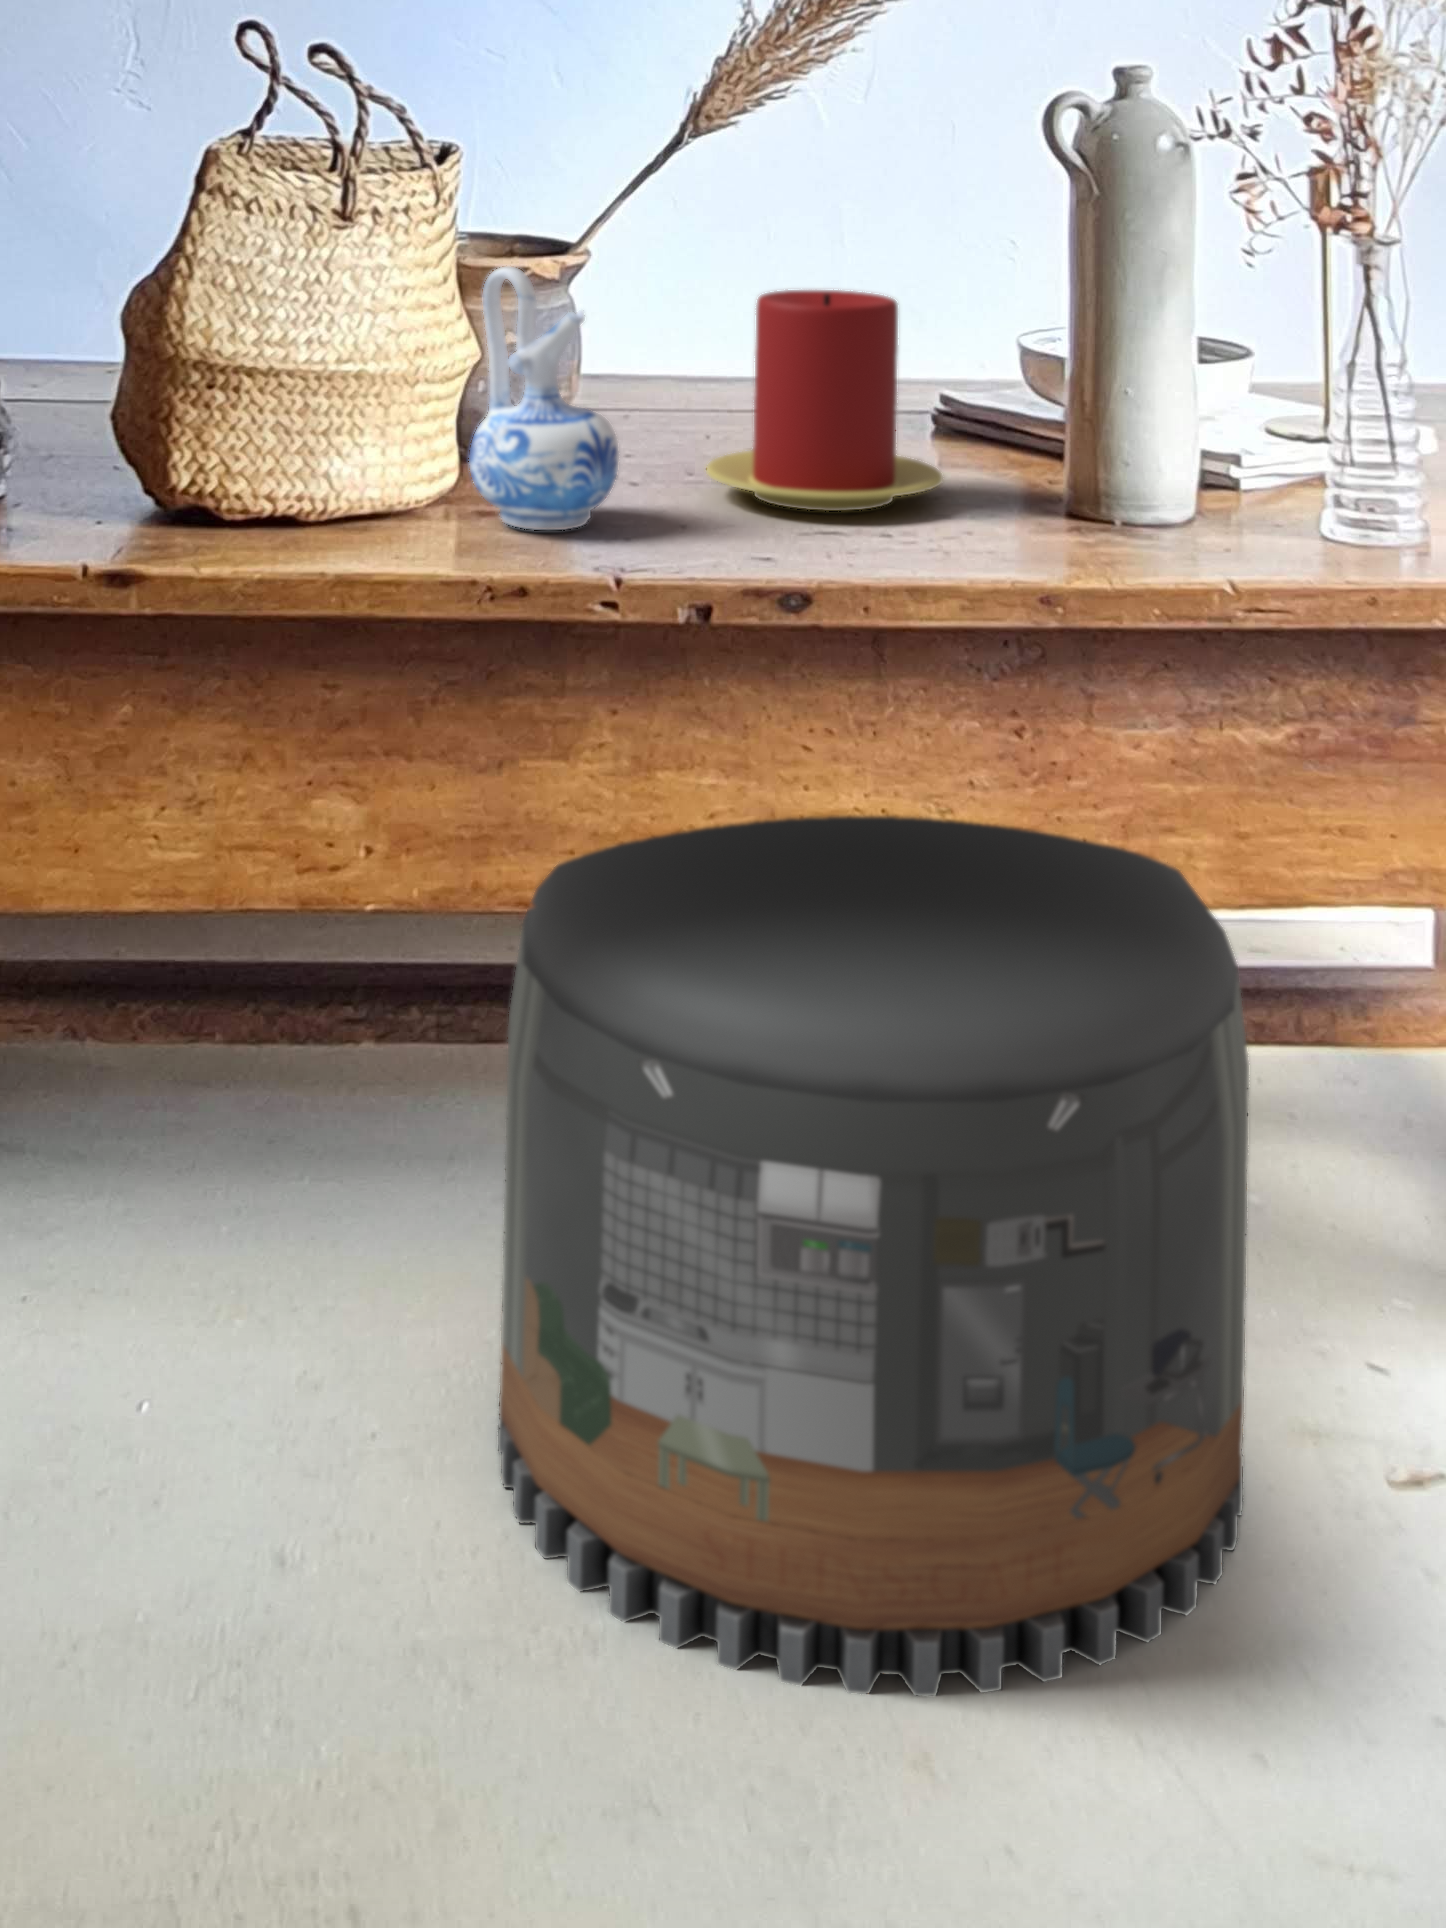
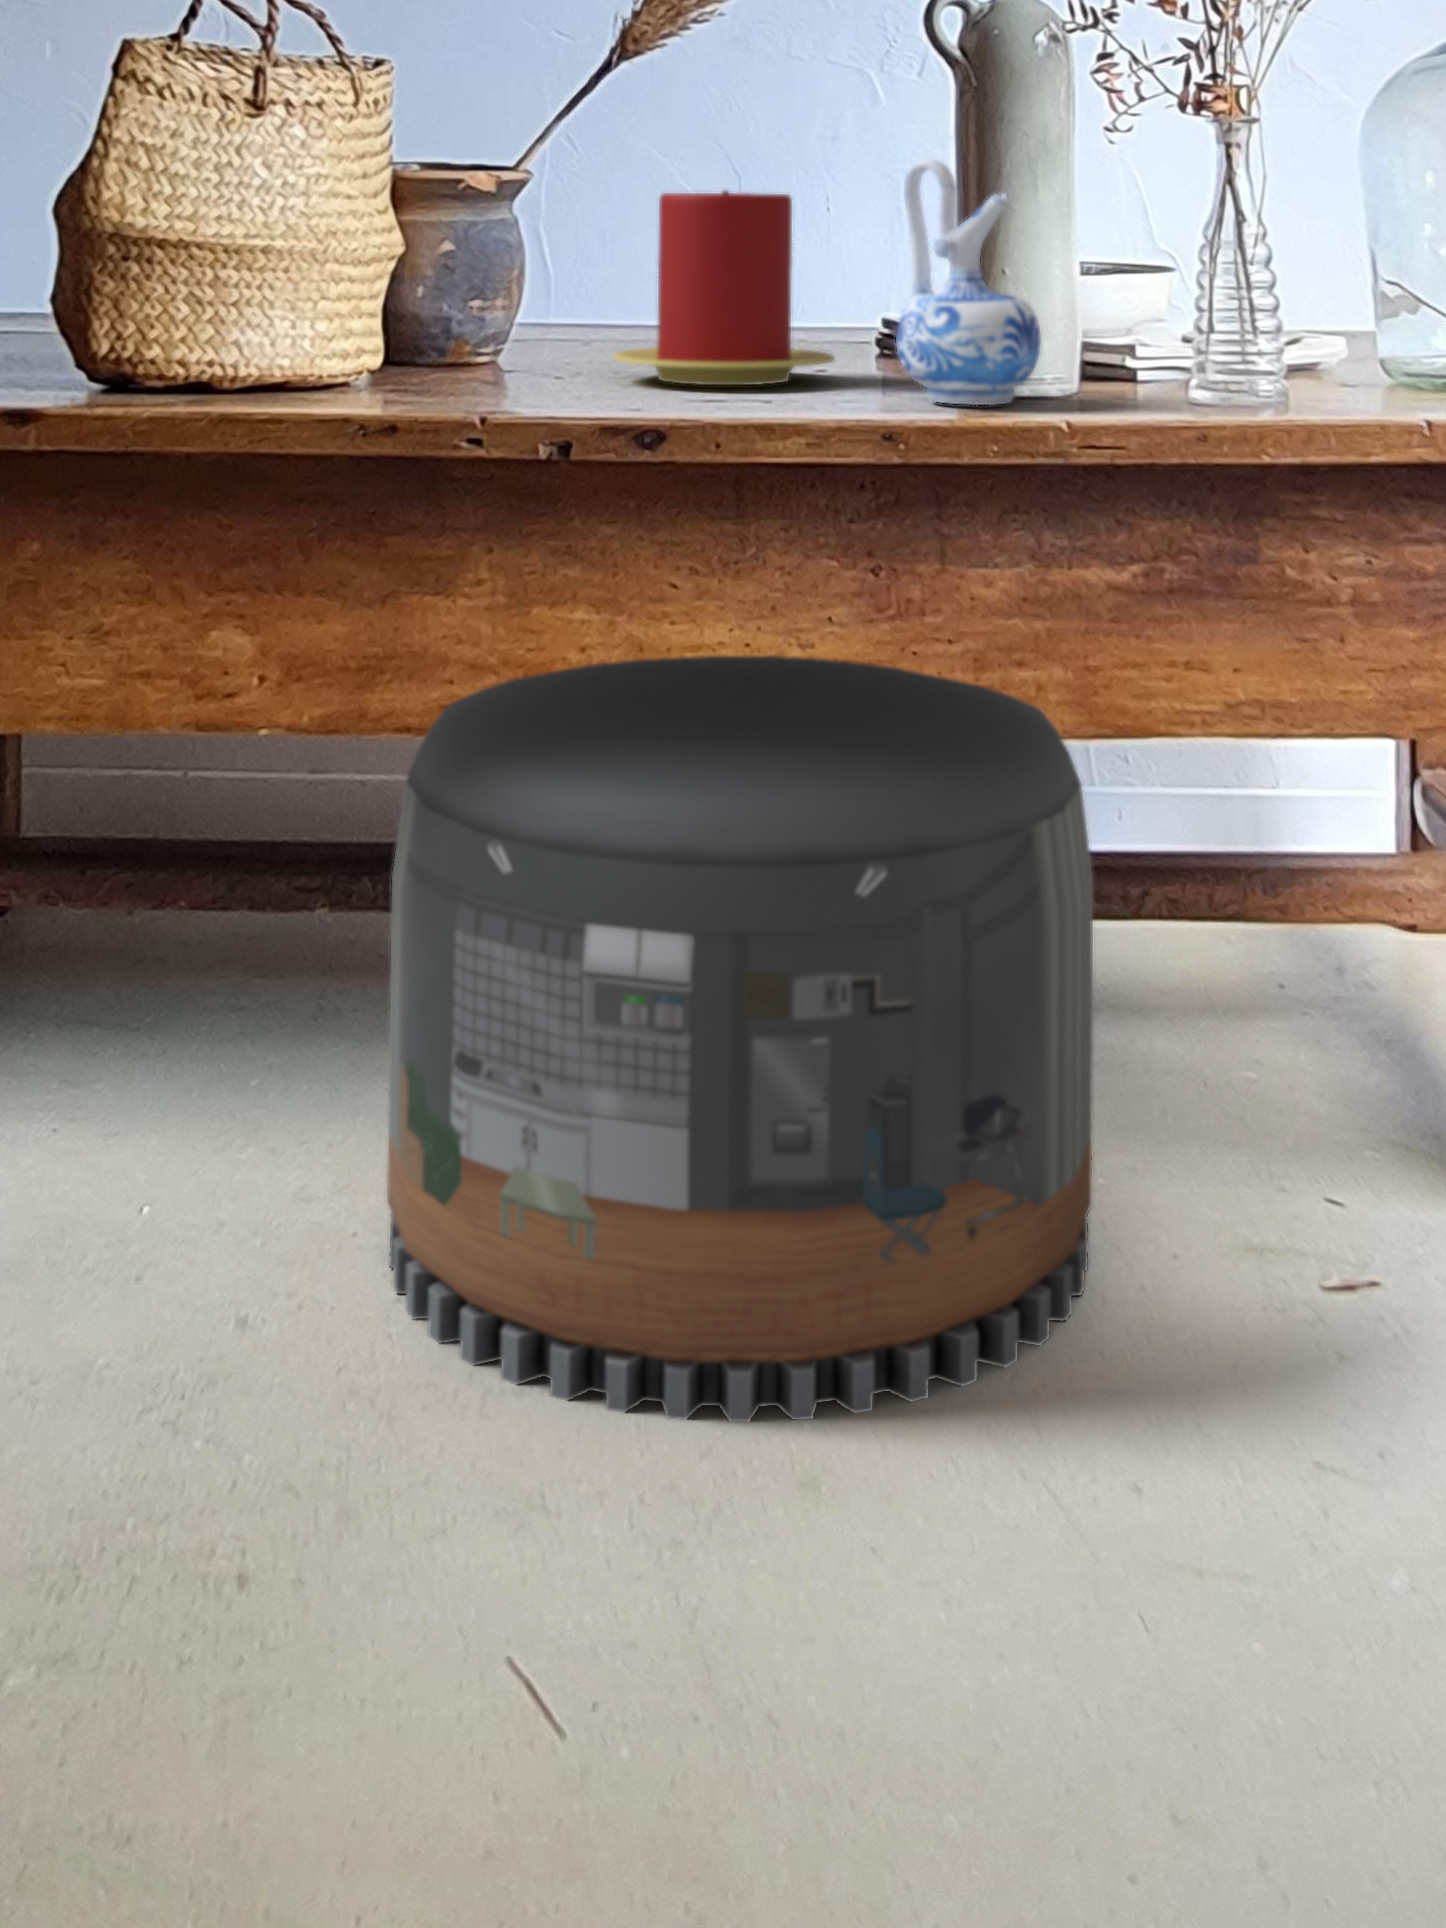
ceramic pitcher: present [469,267,619,530] -> present [896,159,1041,405]

